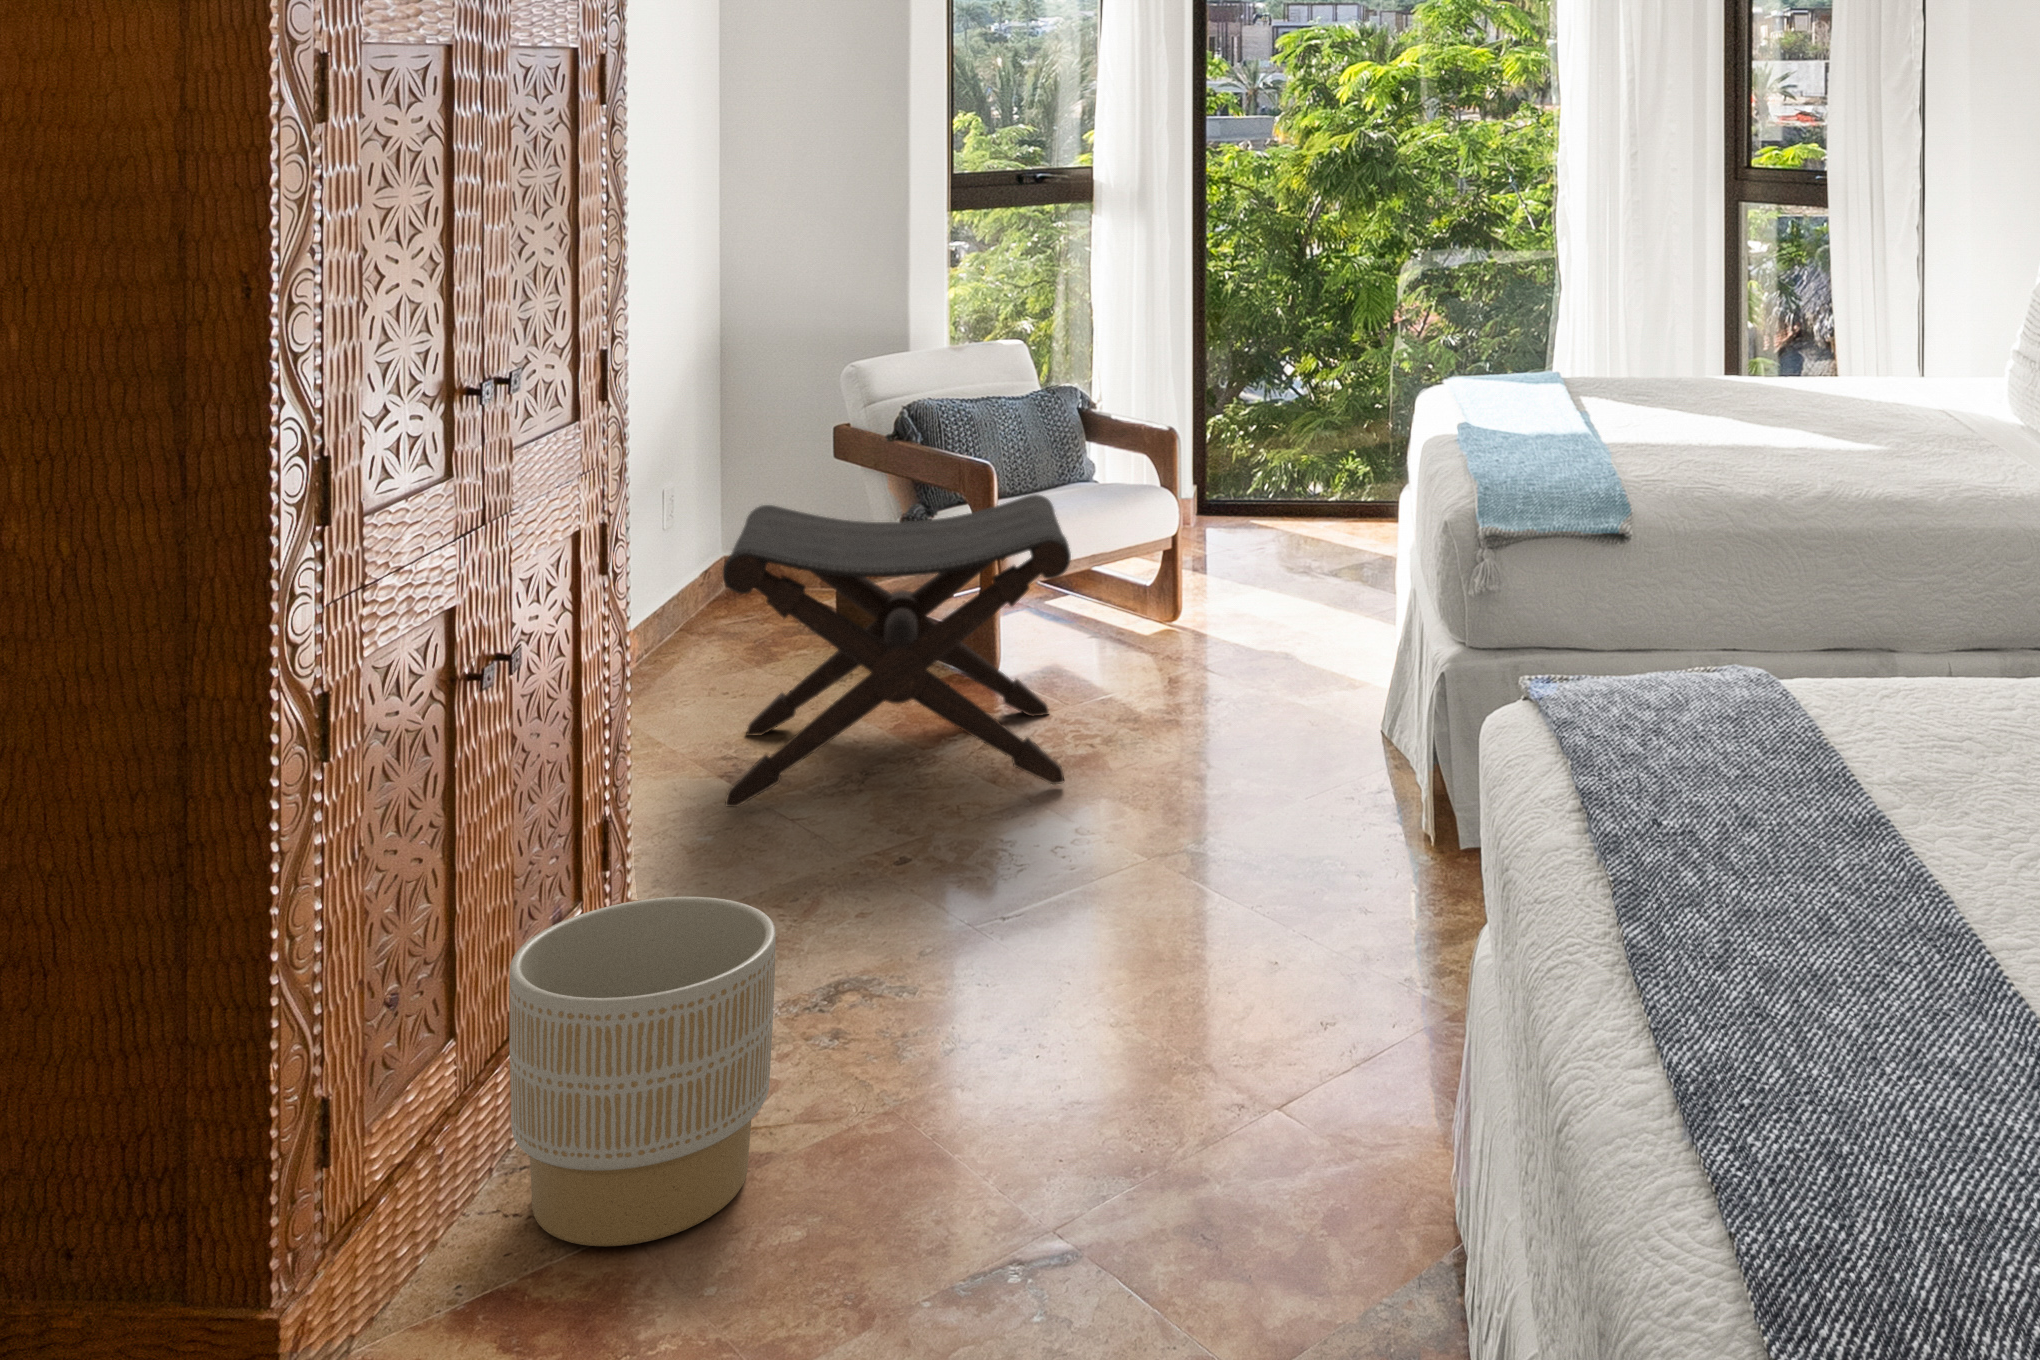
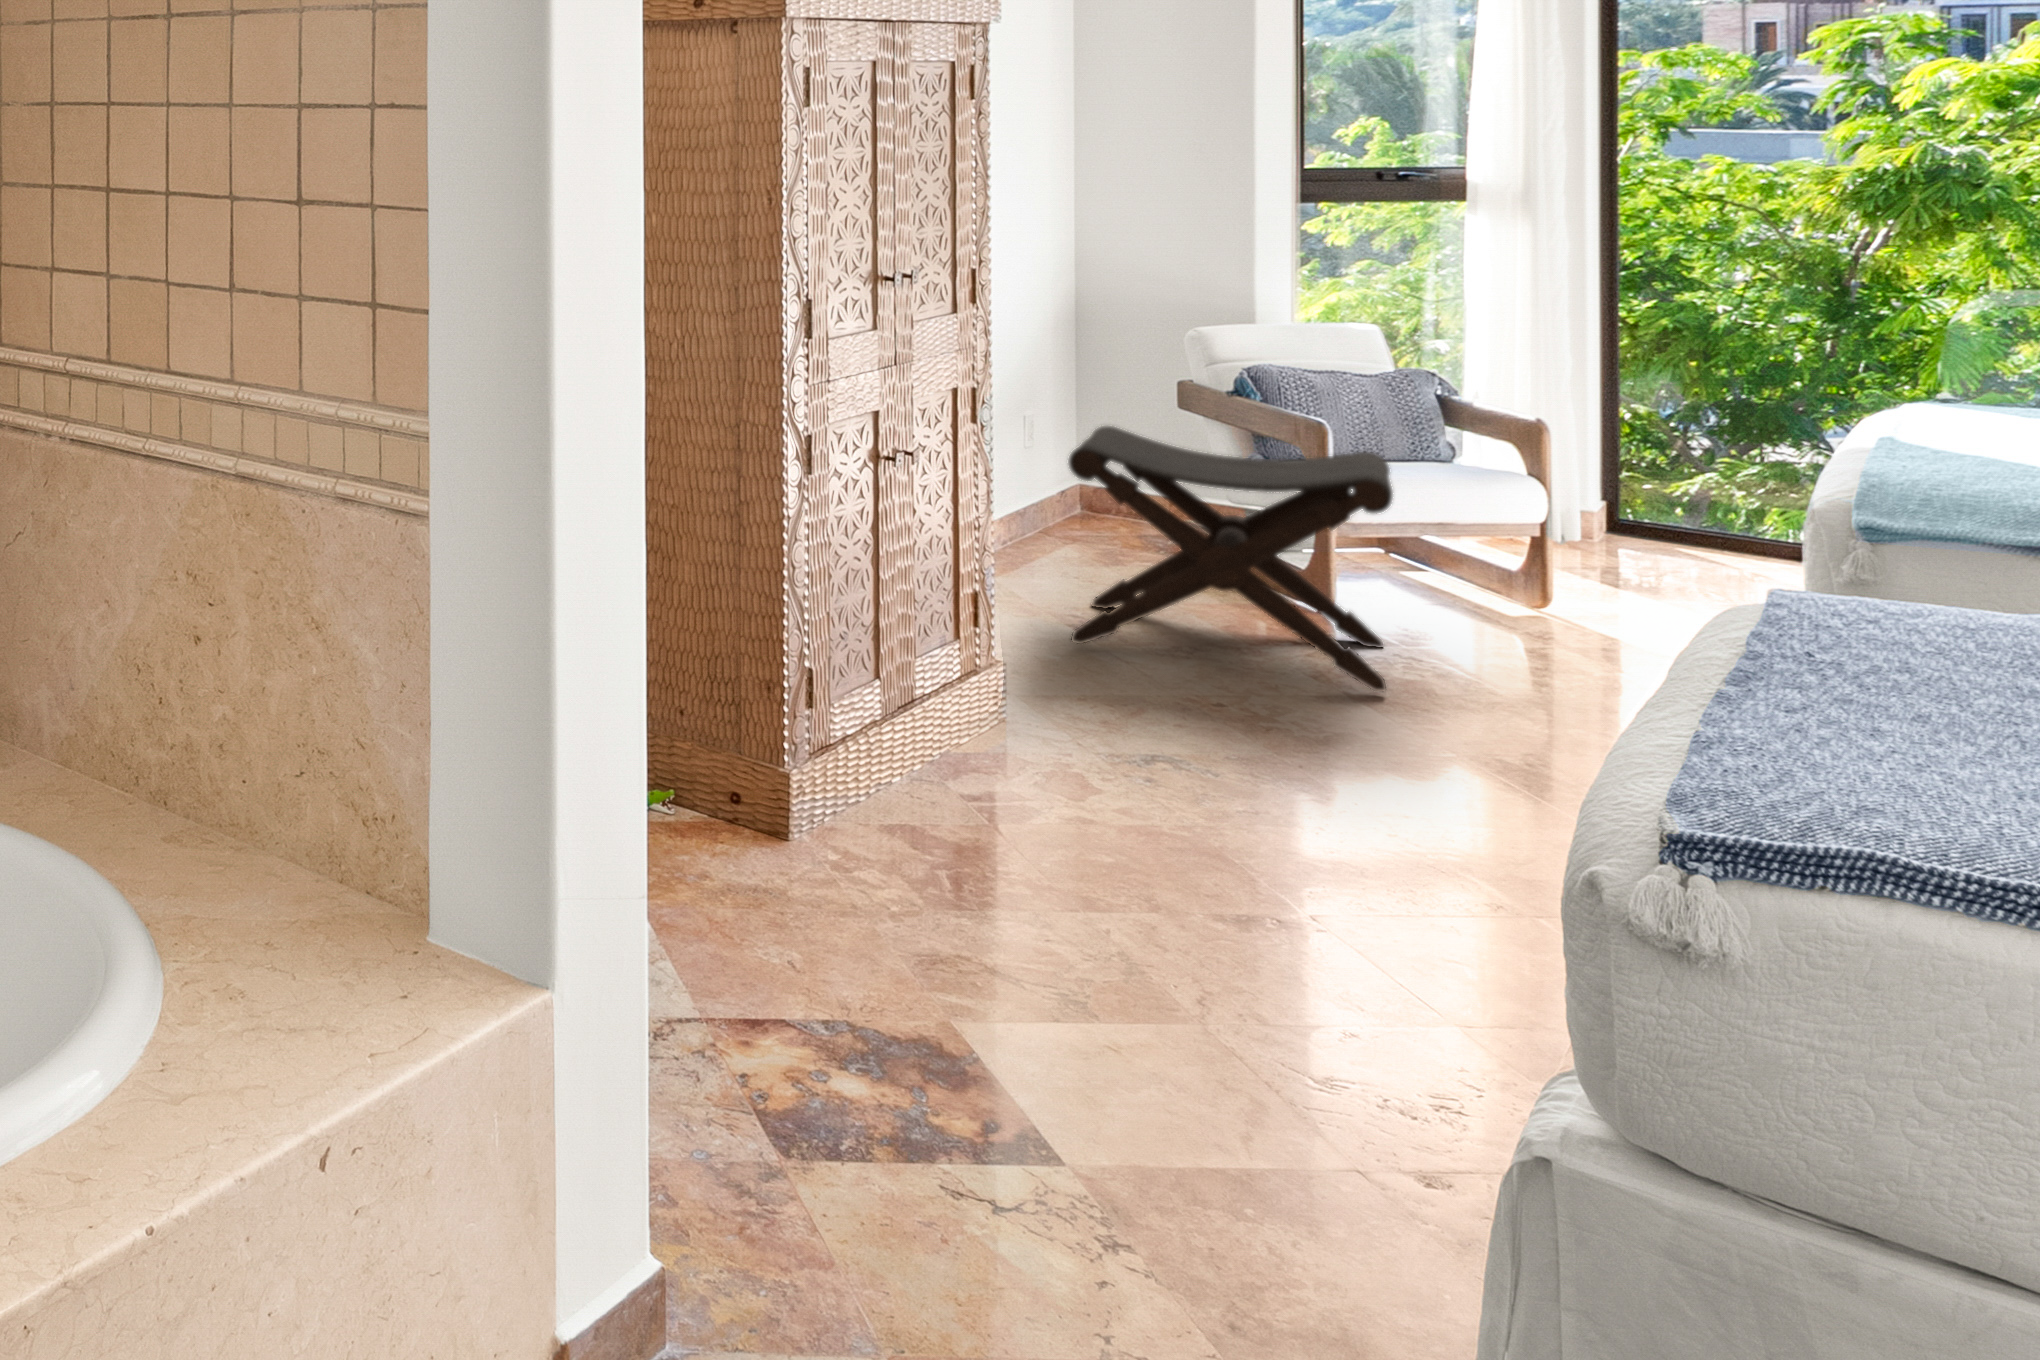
planter: present [509,897,776,1246] -> none [915,634,1099,839]

